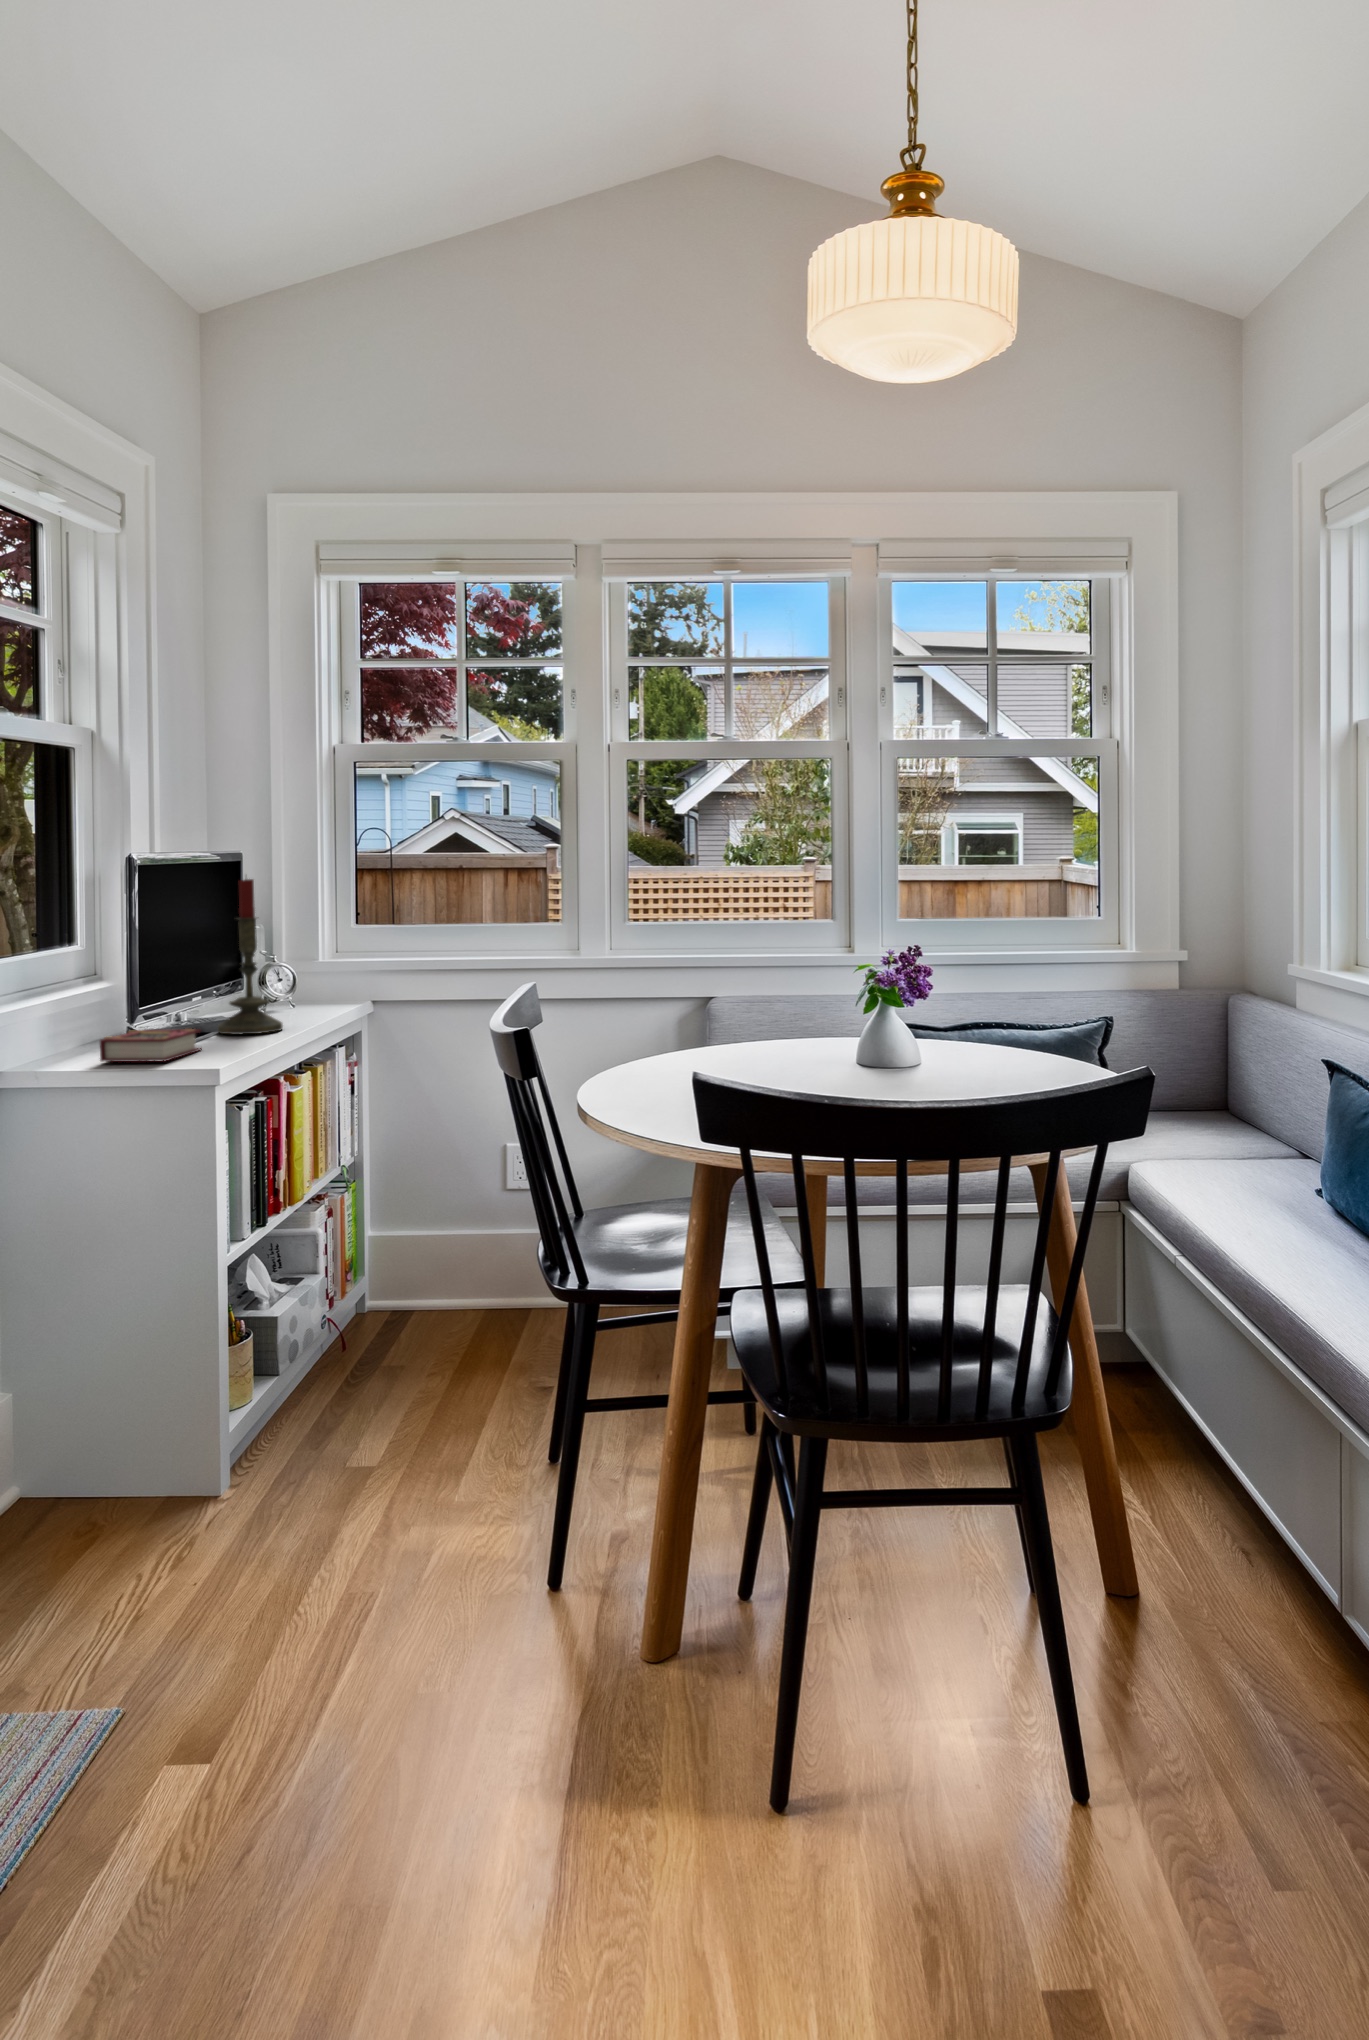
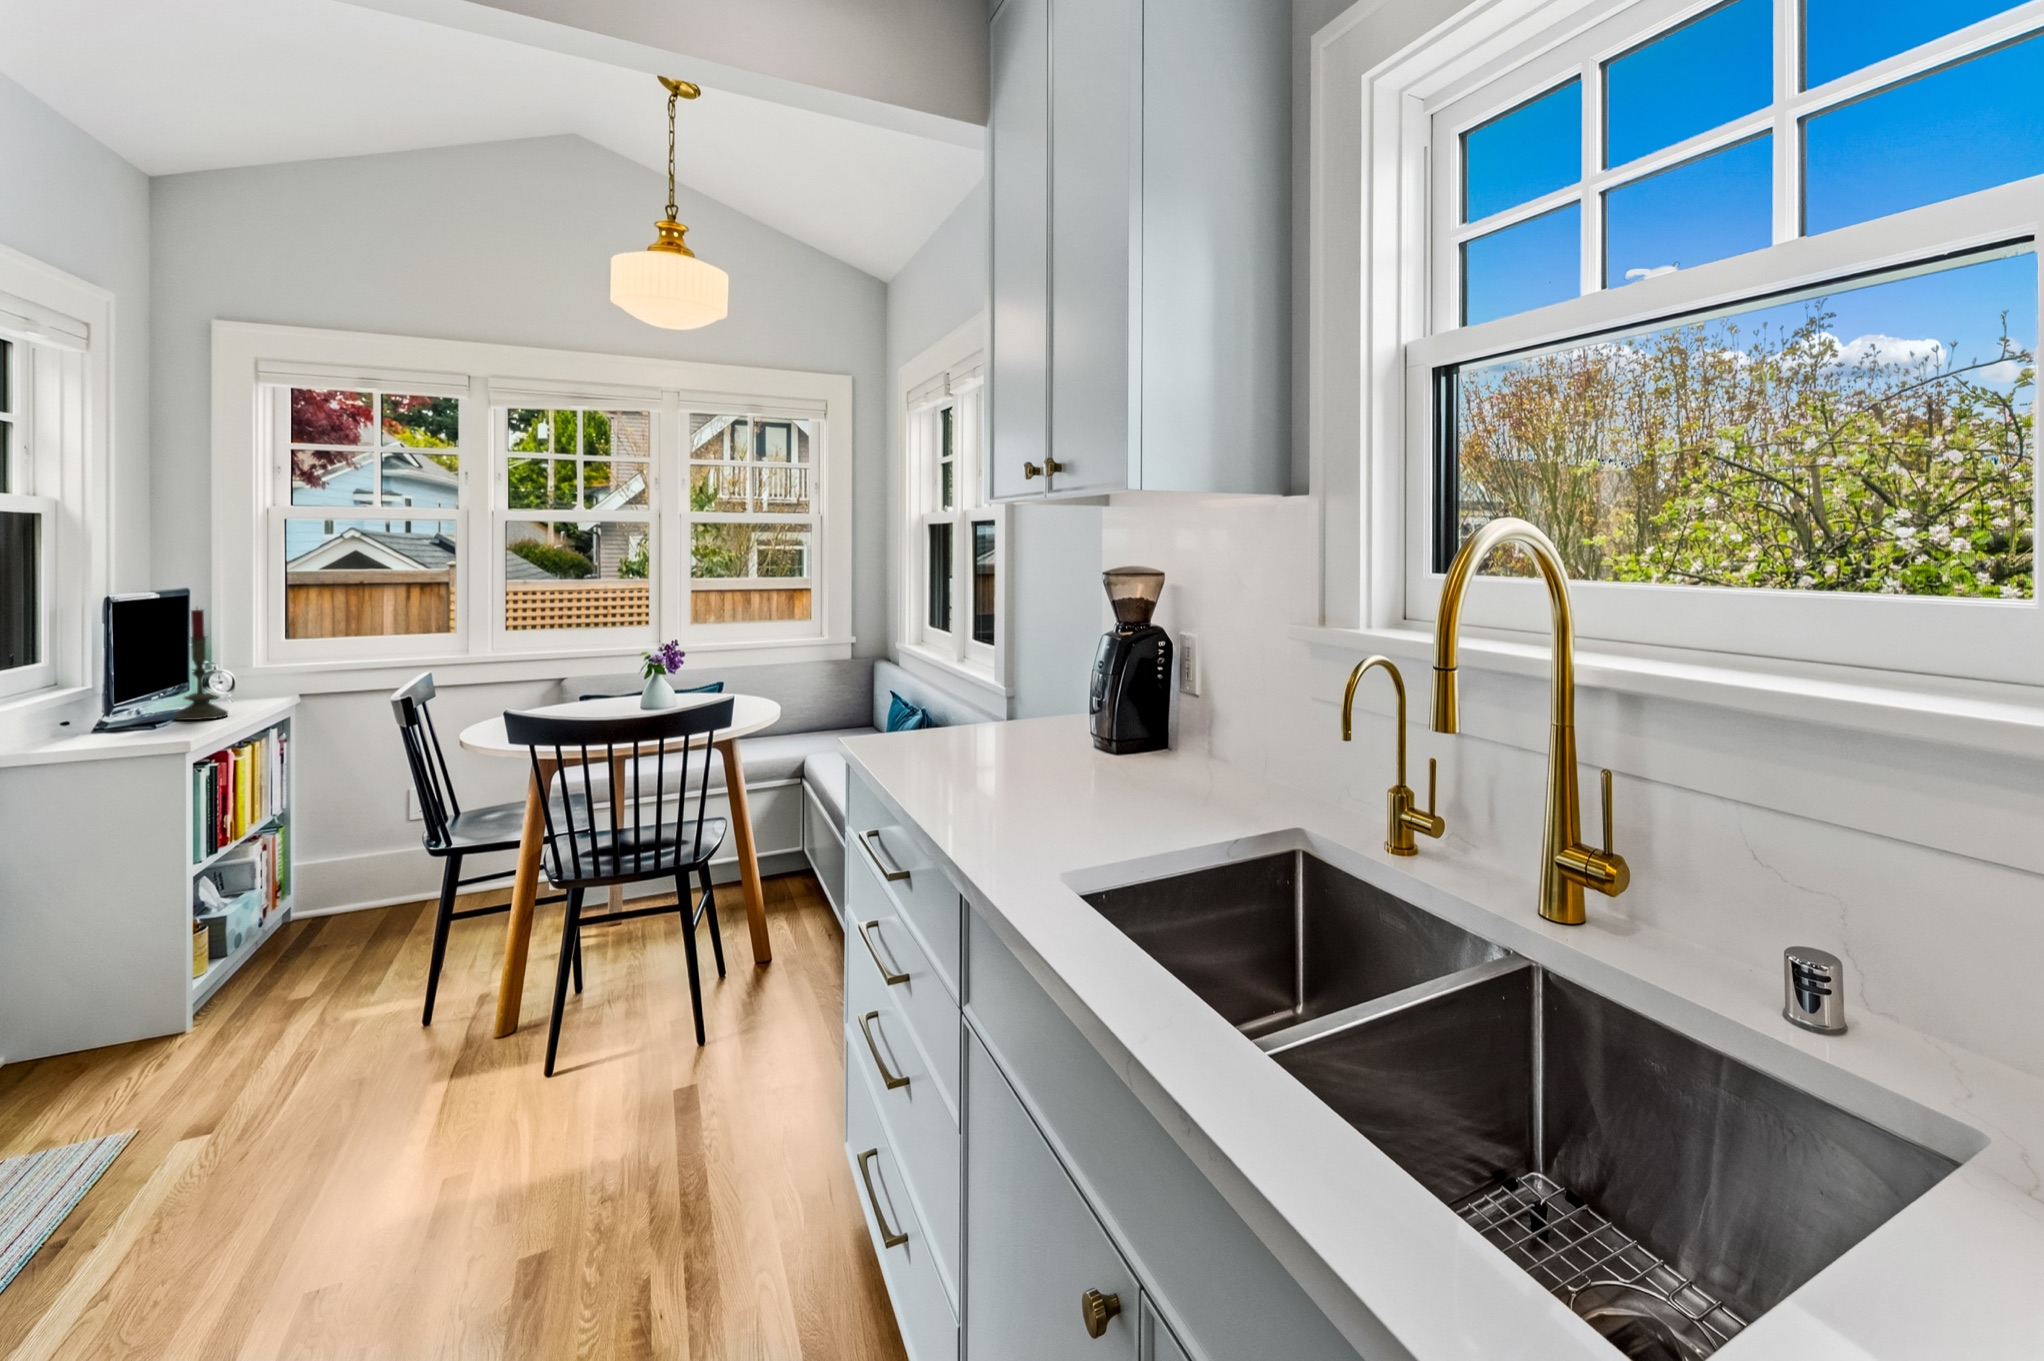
book: present [100,1029,201,1062] -> none [87,717,166,742]

